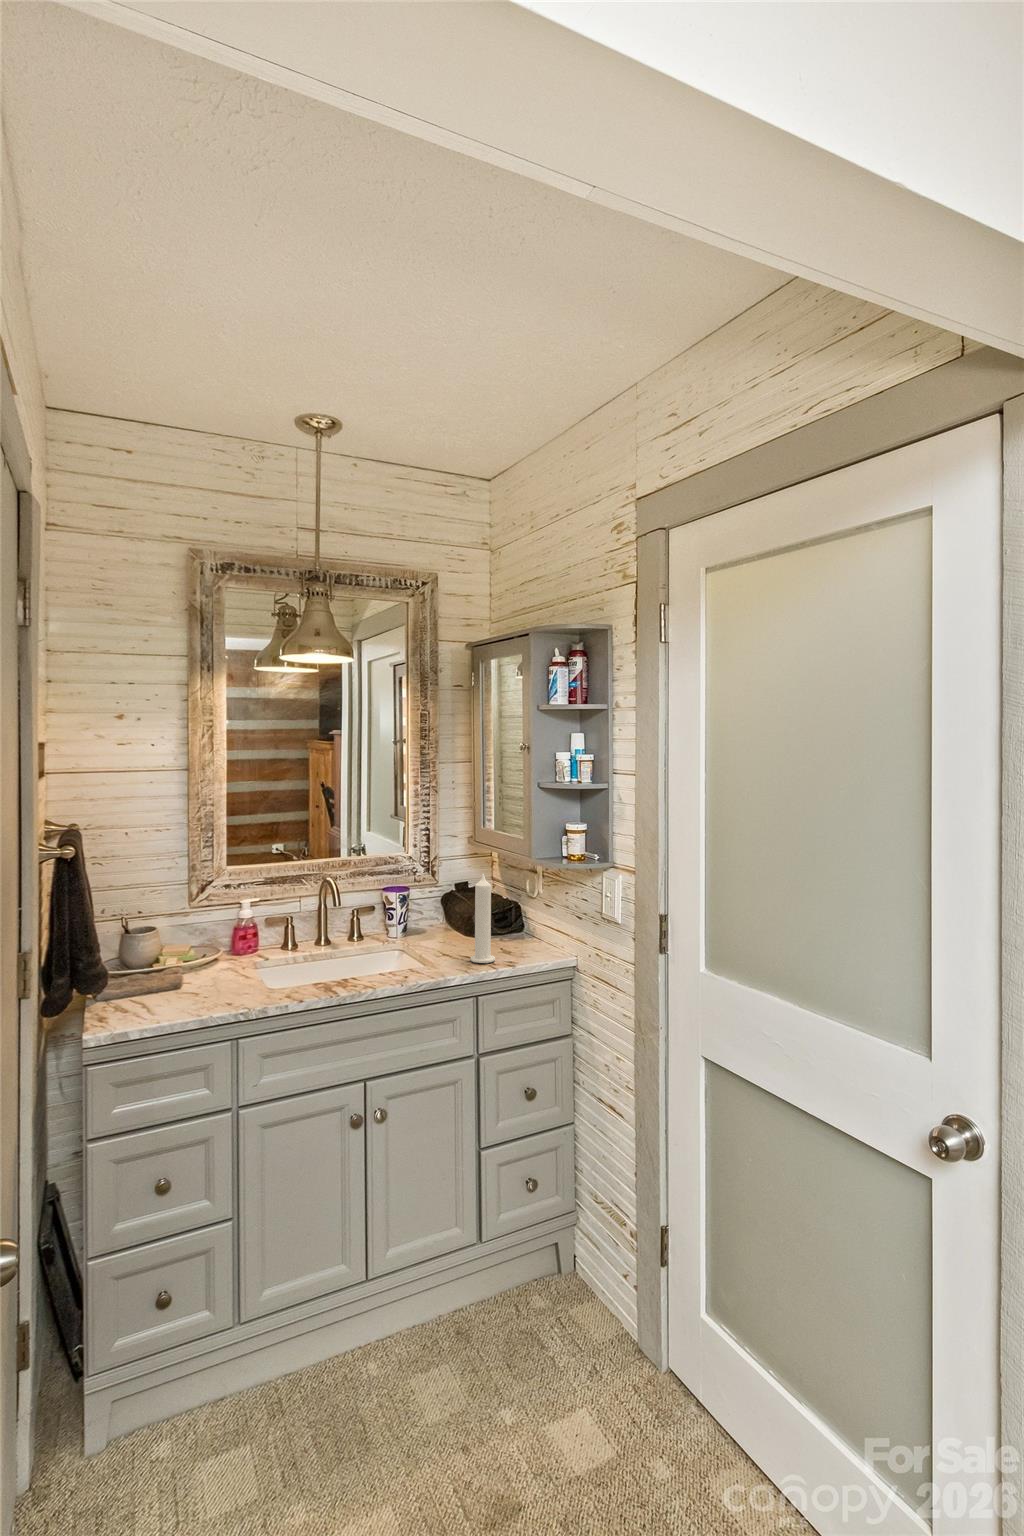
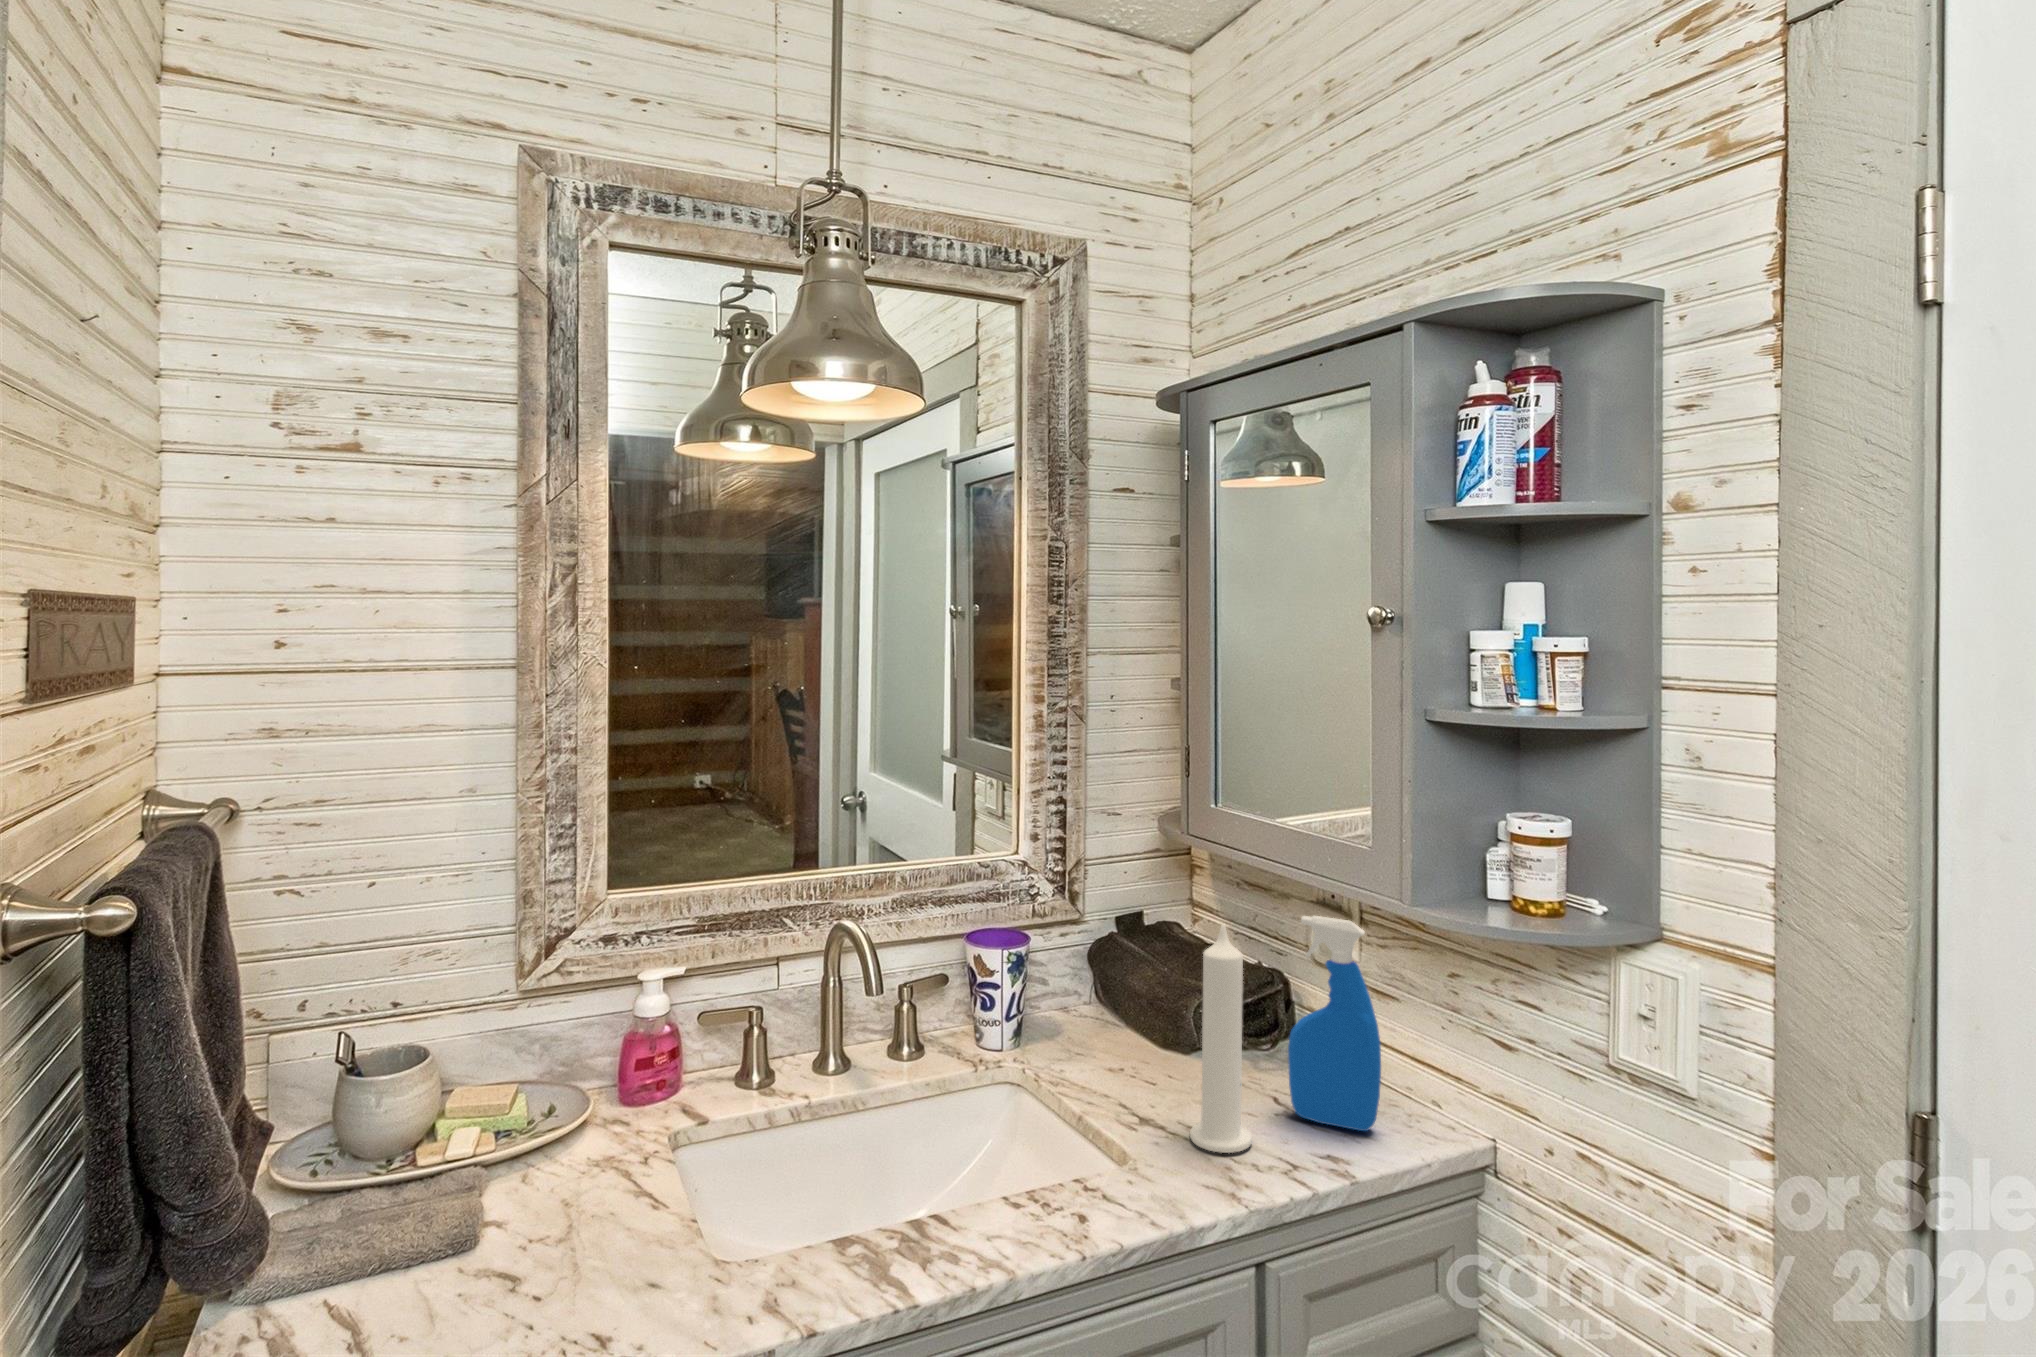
spray bottle: none [514,871,549,957] -> present [1288,916,1381,1131]

